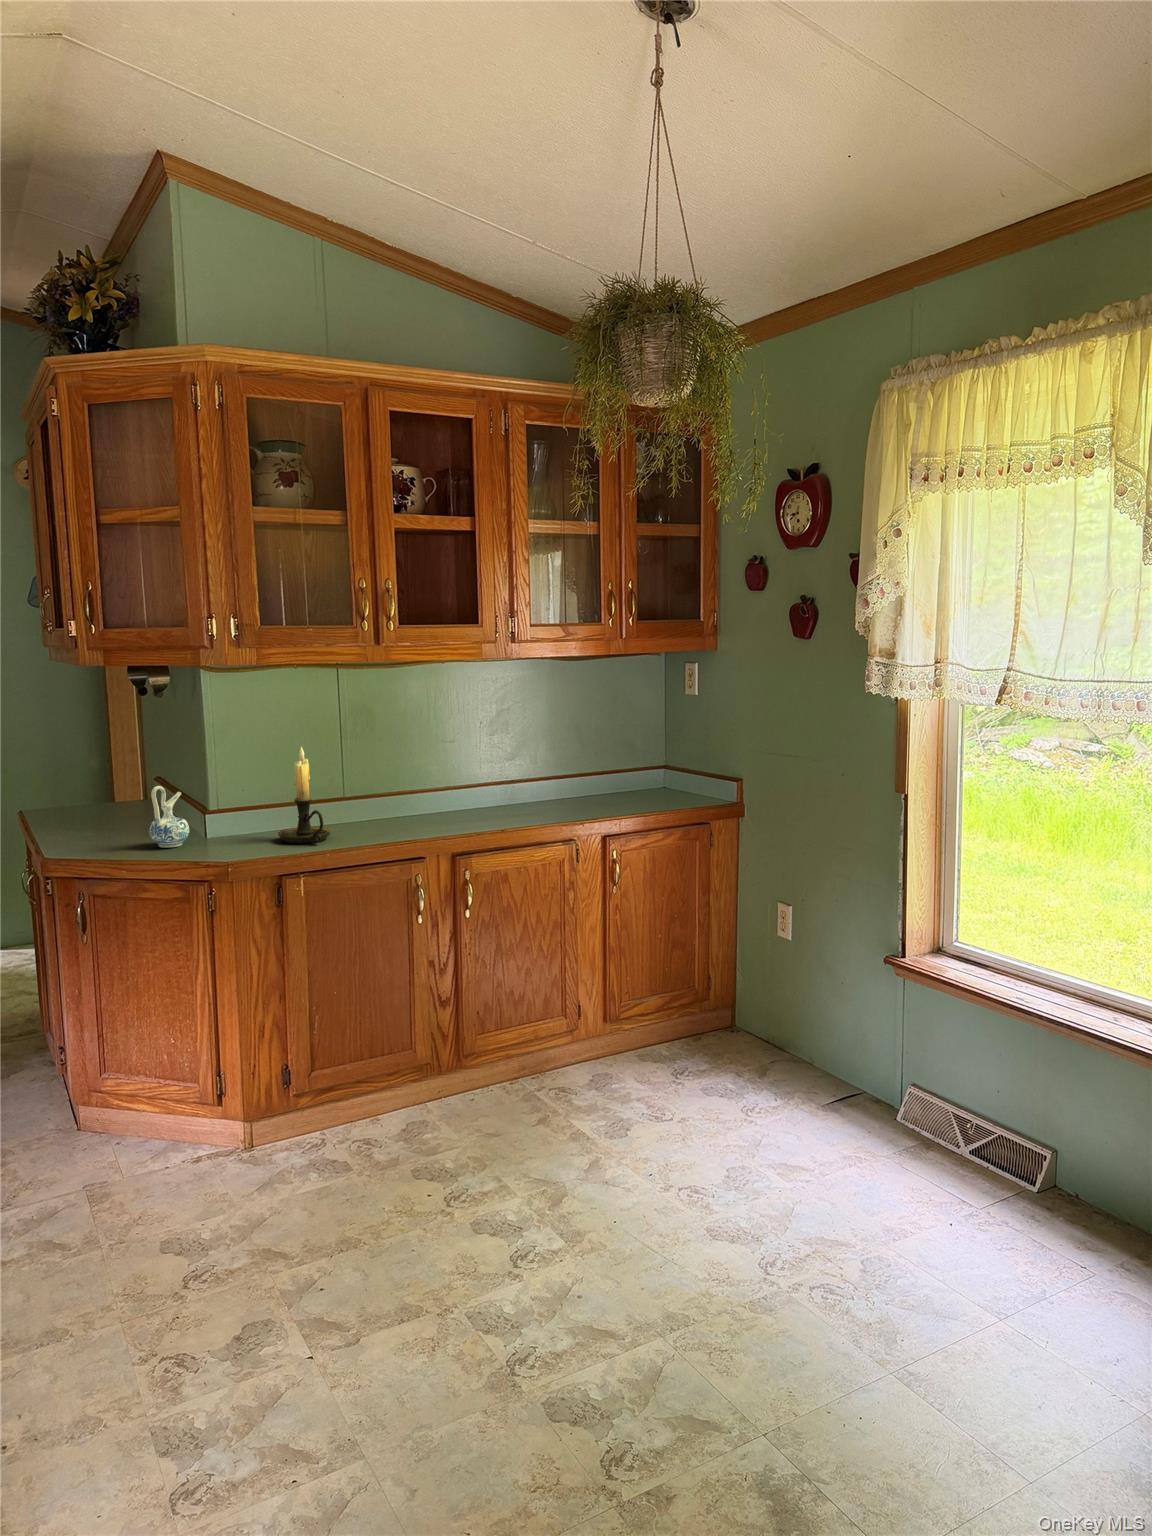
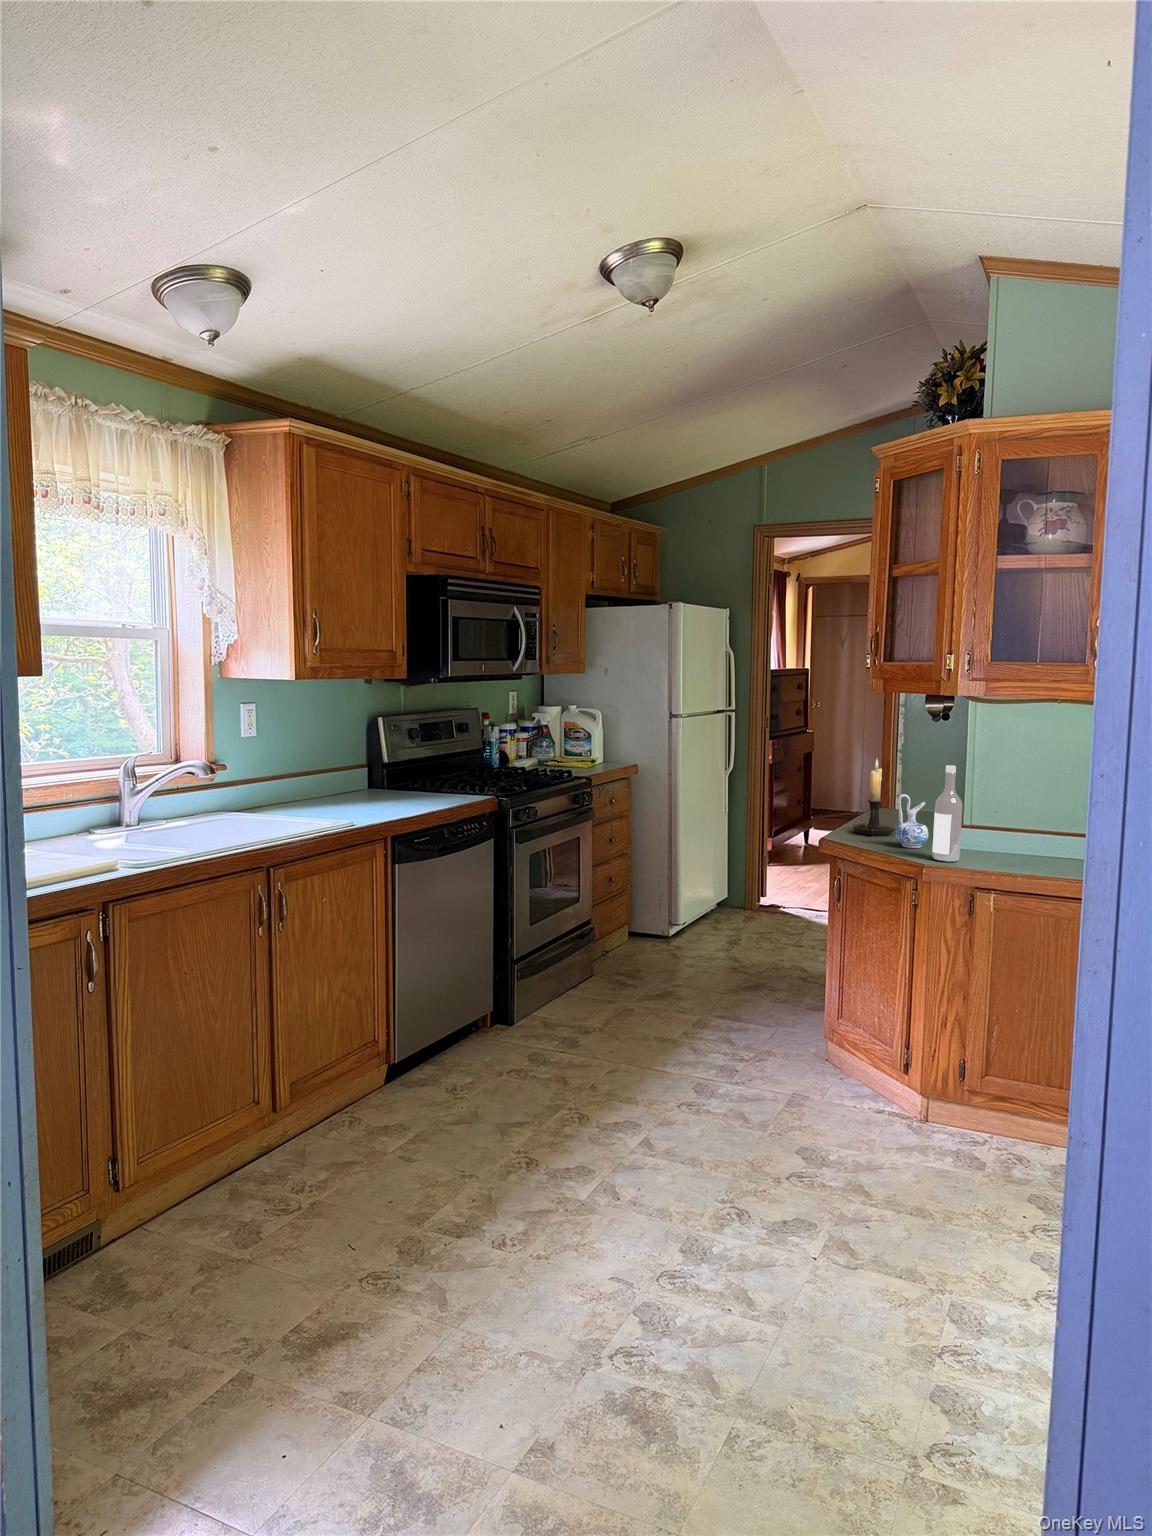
wine bottle: none [220,747,253,855] -> present [932,765,962,862]
candle holder: present [278,747,330,843] -> present [853,759,895,835]

